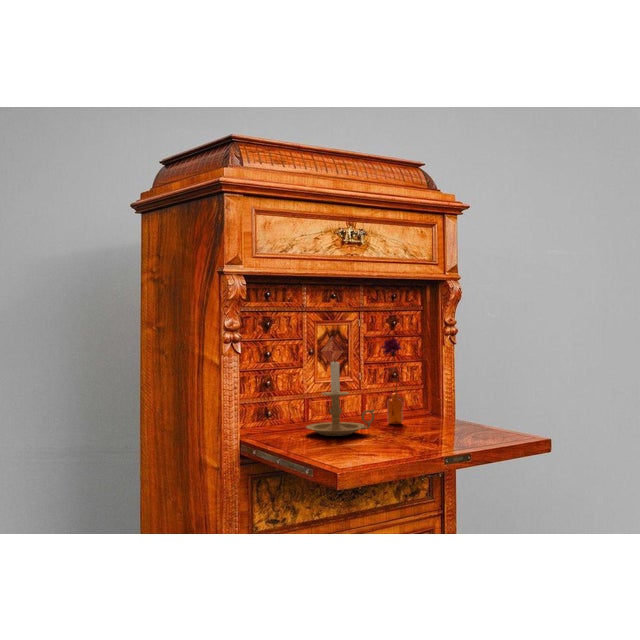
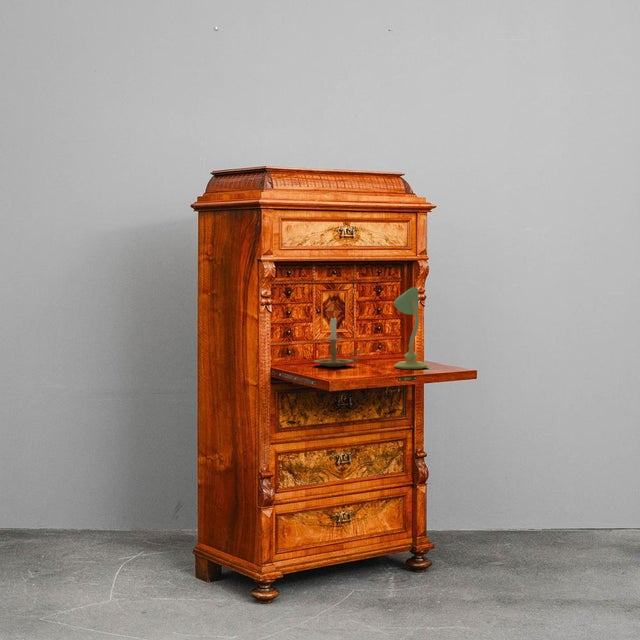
table lamp: none [425,314,479,438] -> present [394,287,428,369]
flower: present [381,338,408,424] -> none [367,302,386,362]

